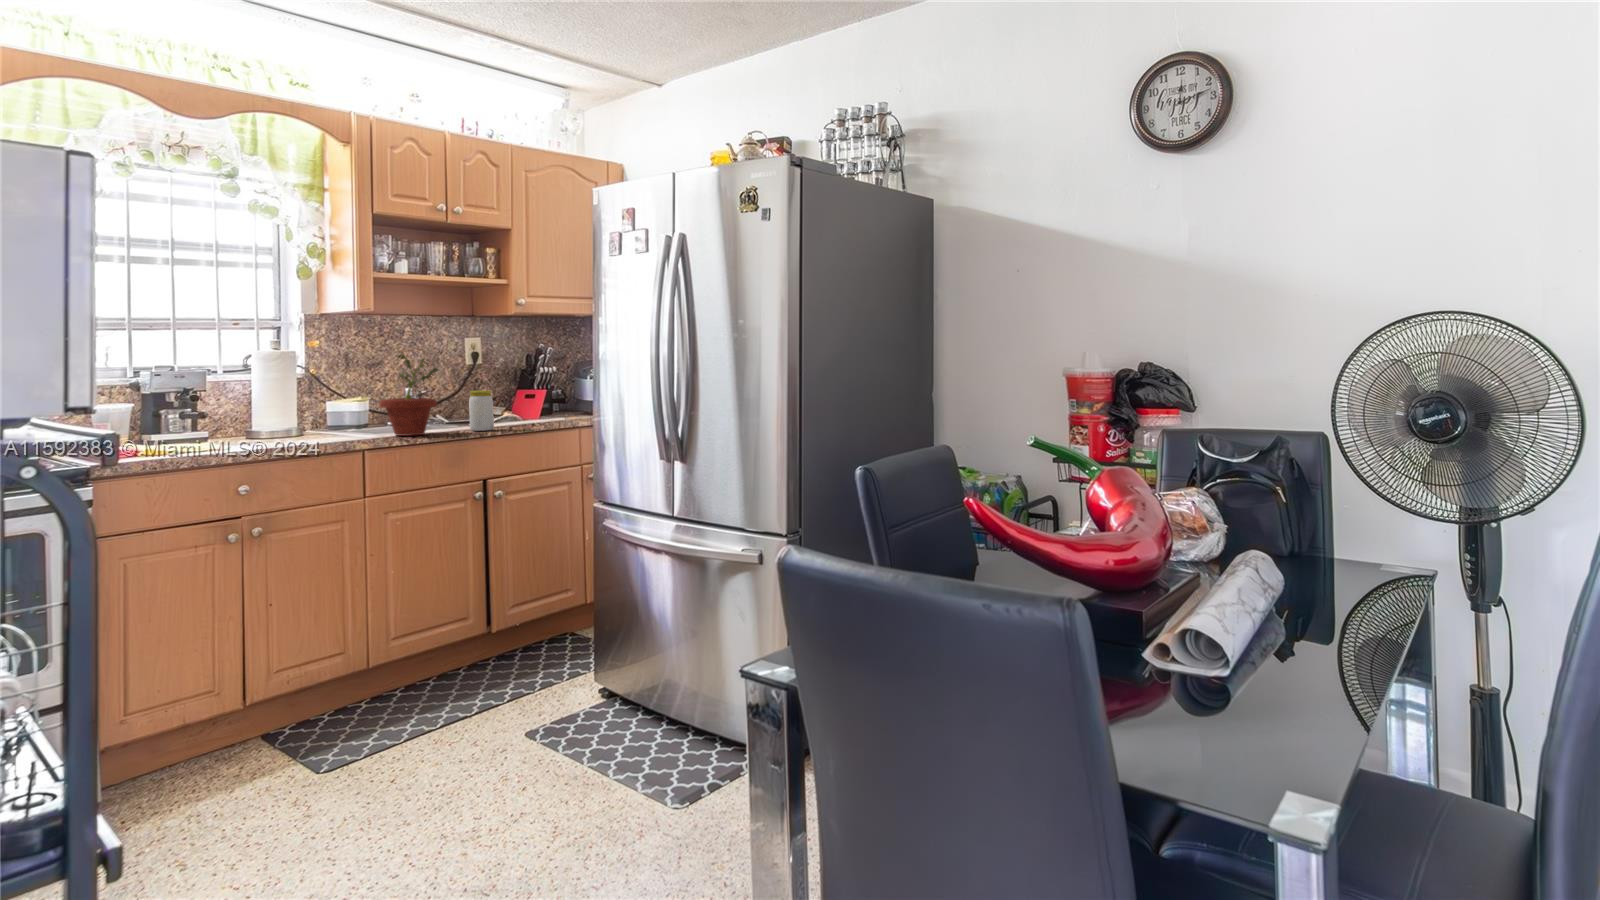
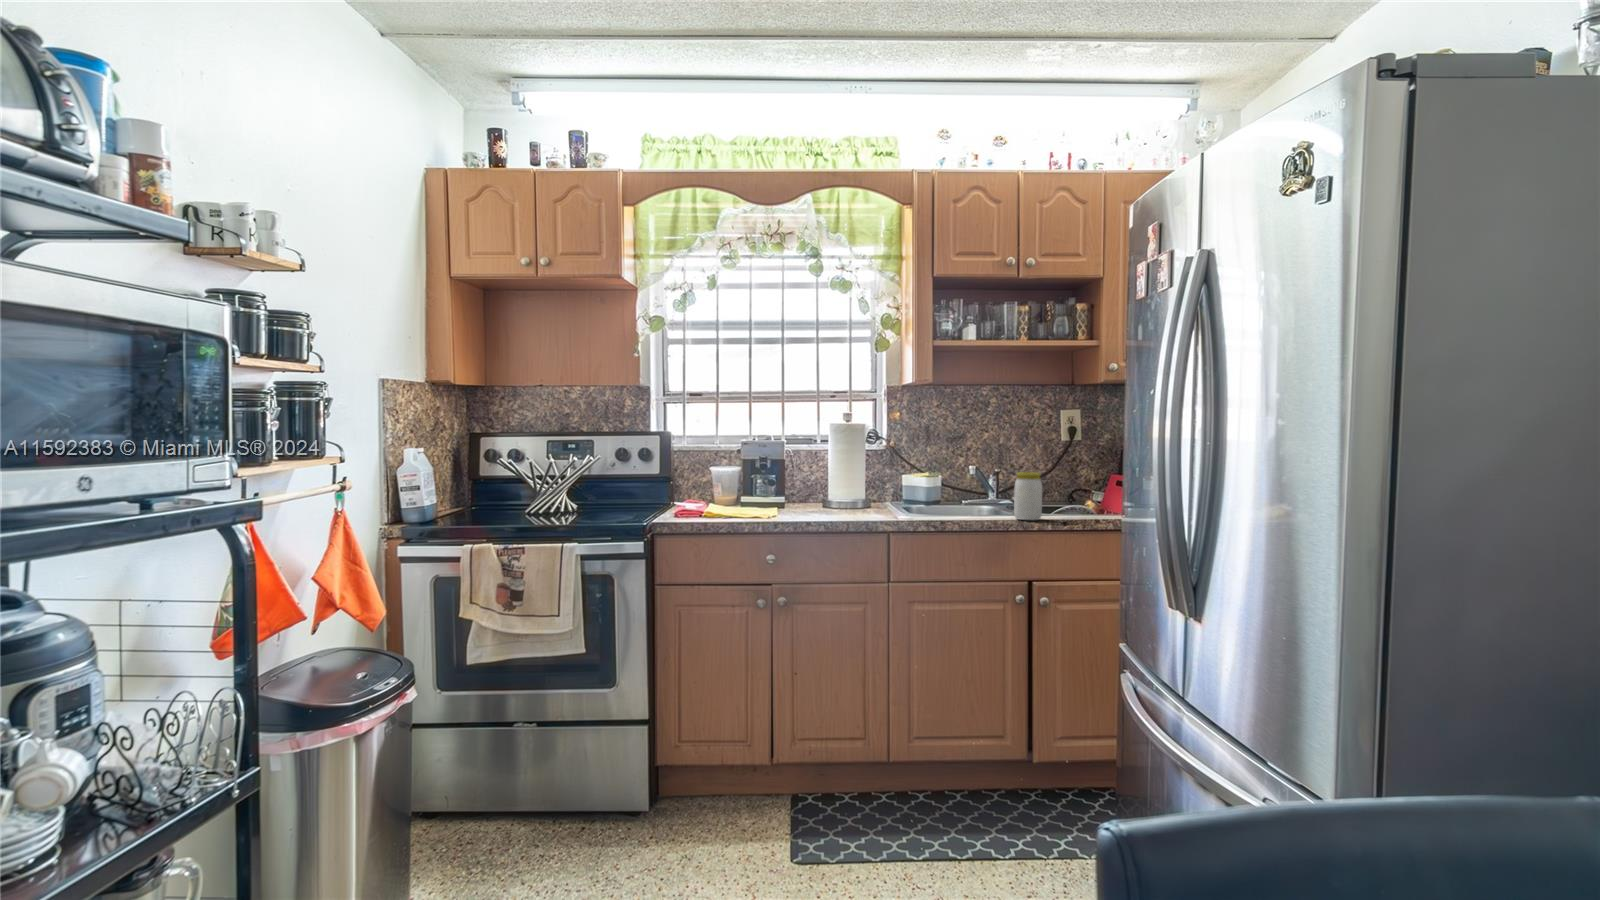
potted plant: present [379,354,438,436] -> none [917,426,980,519]

